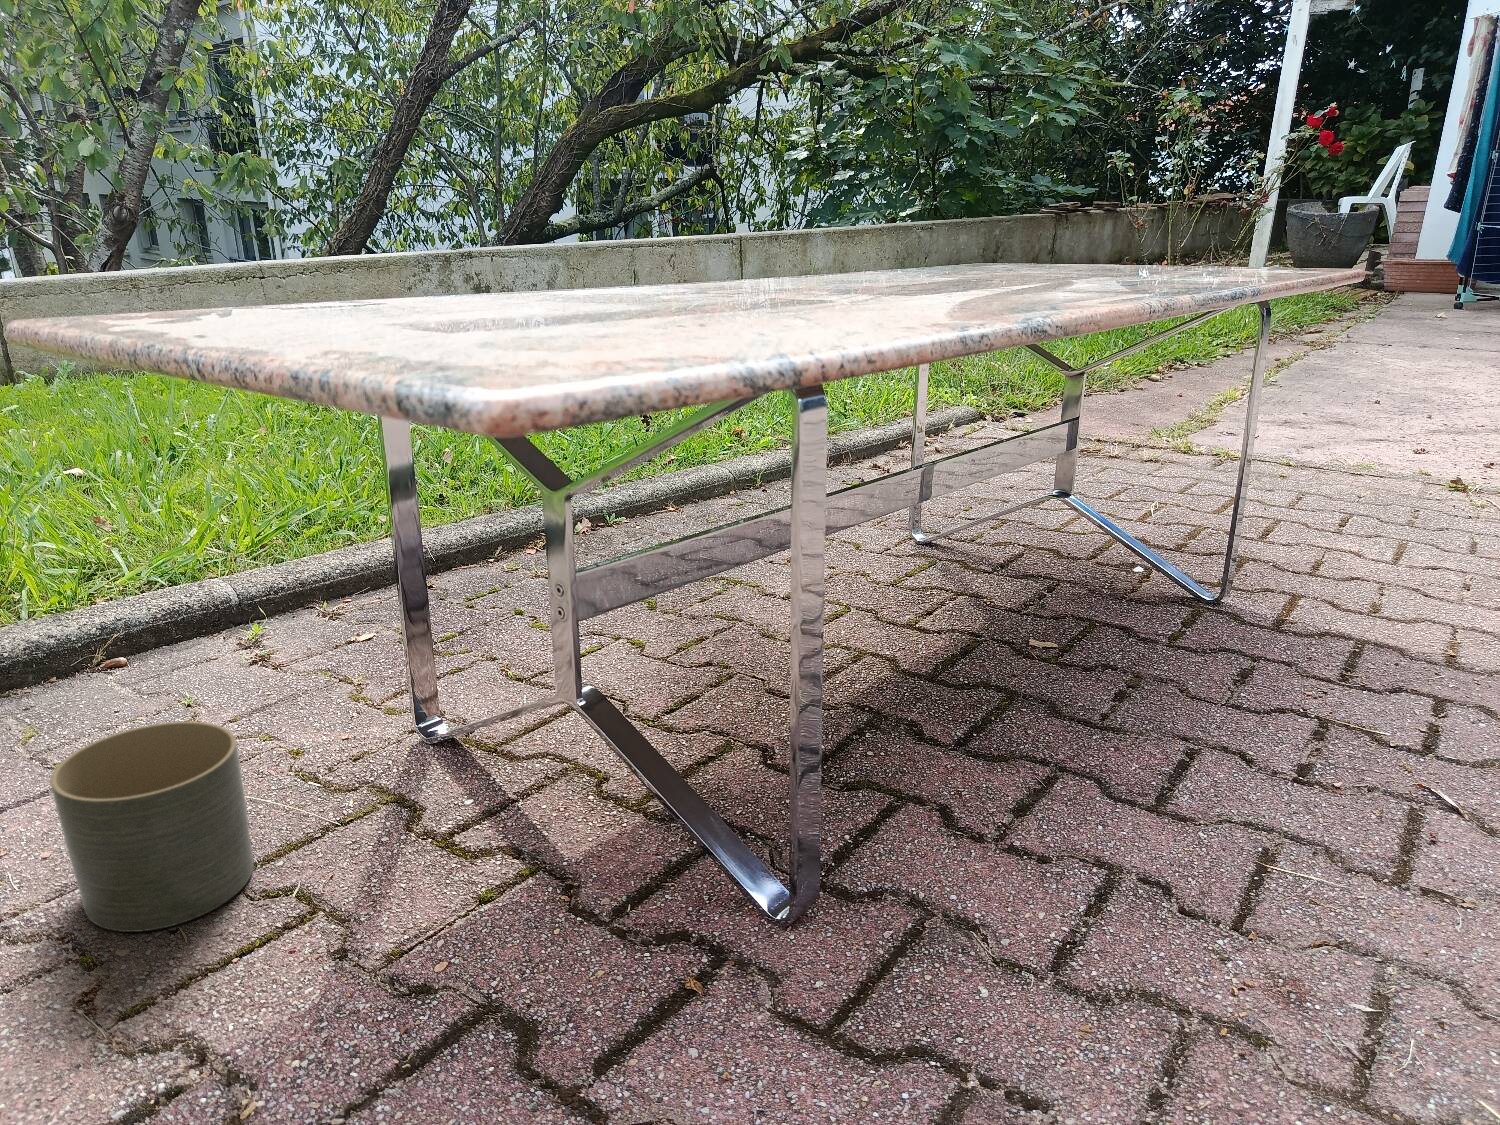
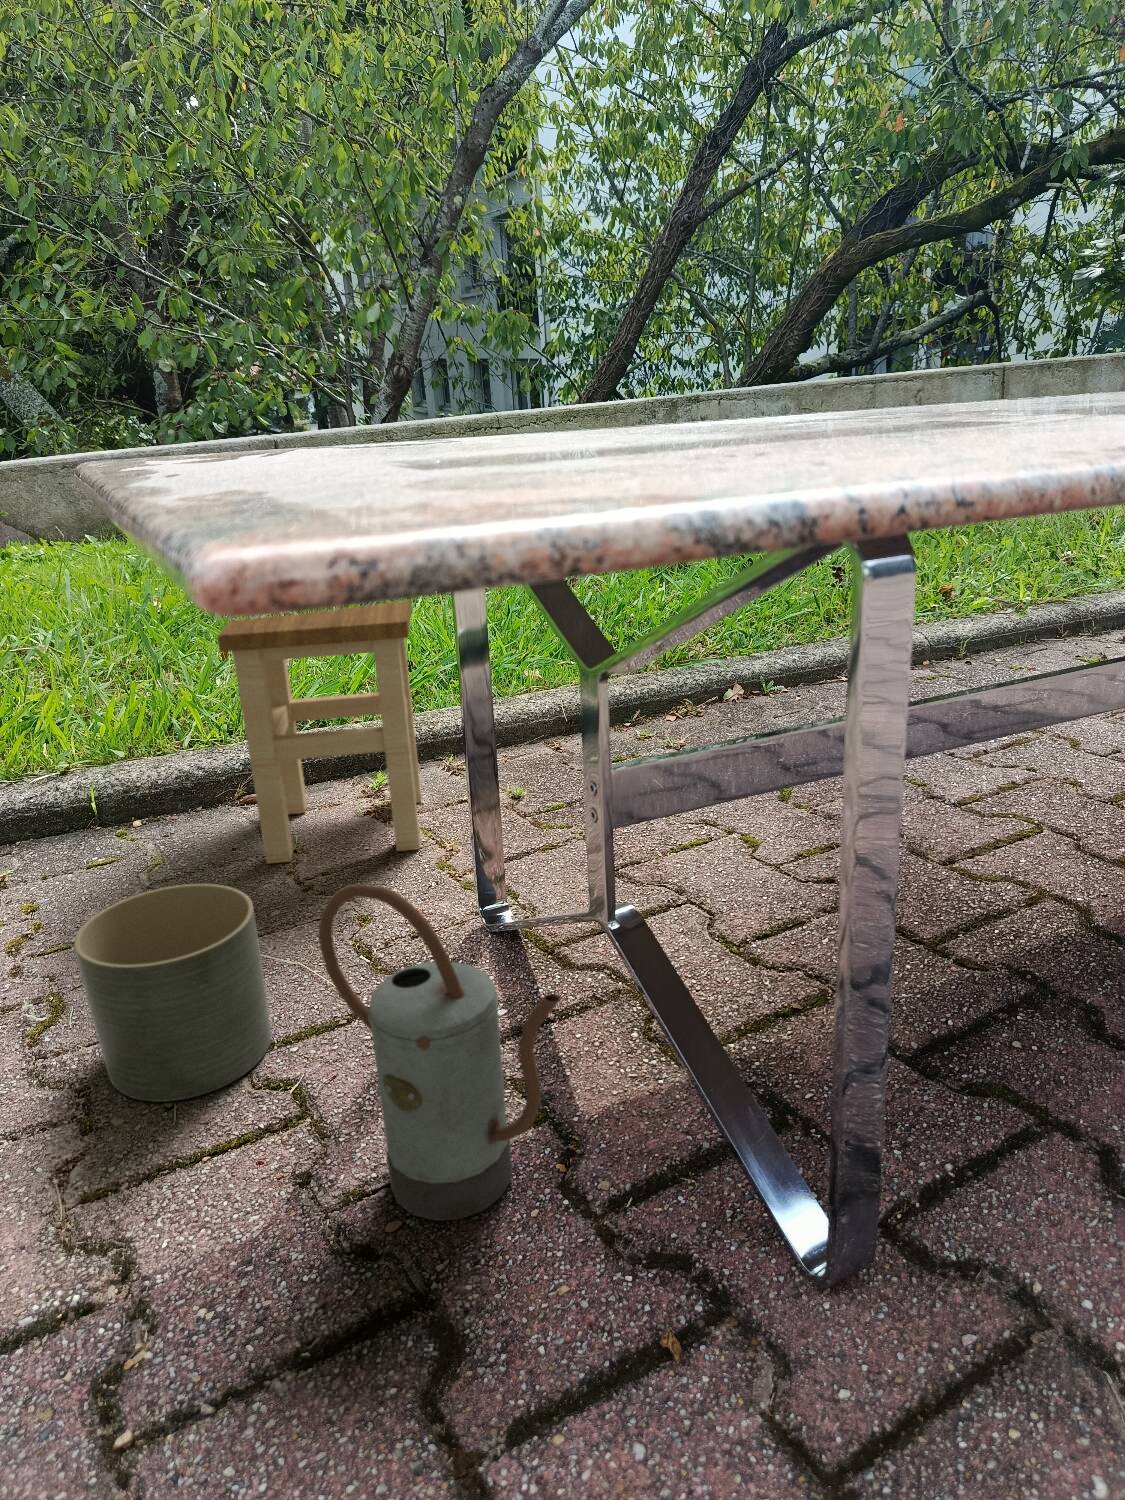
stool: none [110,437,329,717] -> present [217,601,421,864]
watering can: none [343,681,582,957] -> present [319,884,561,1221]

